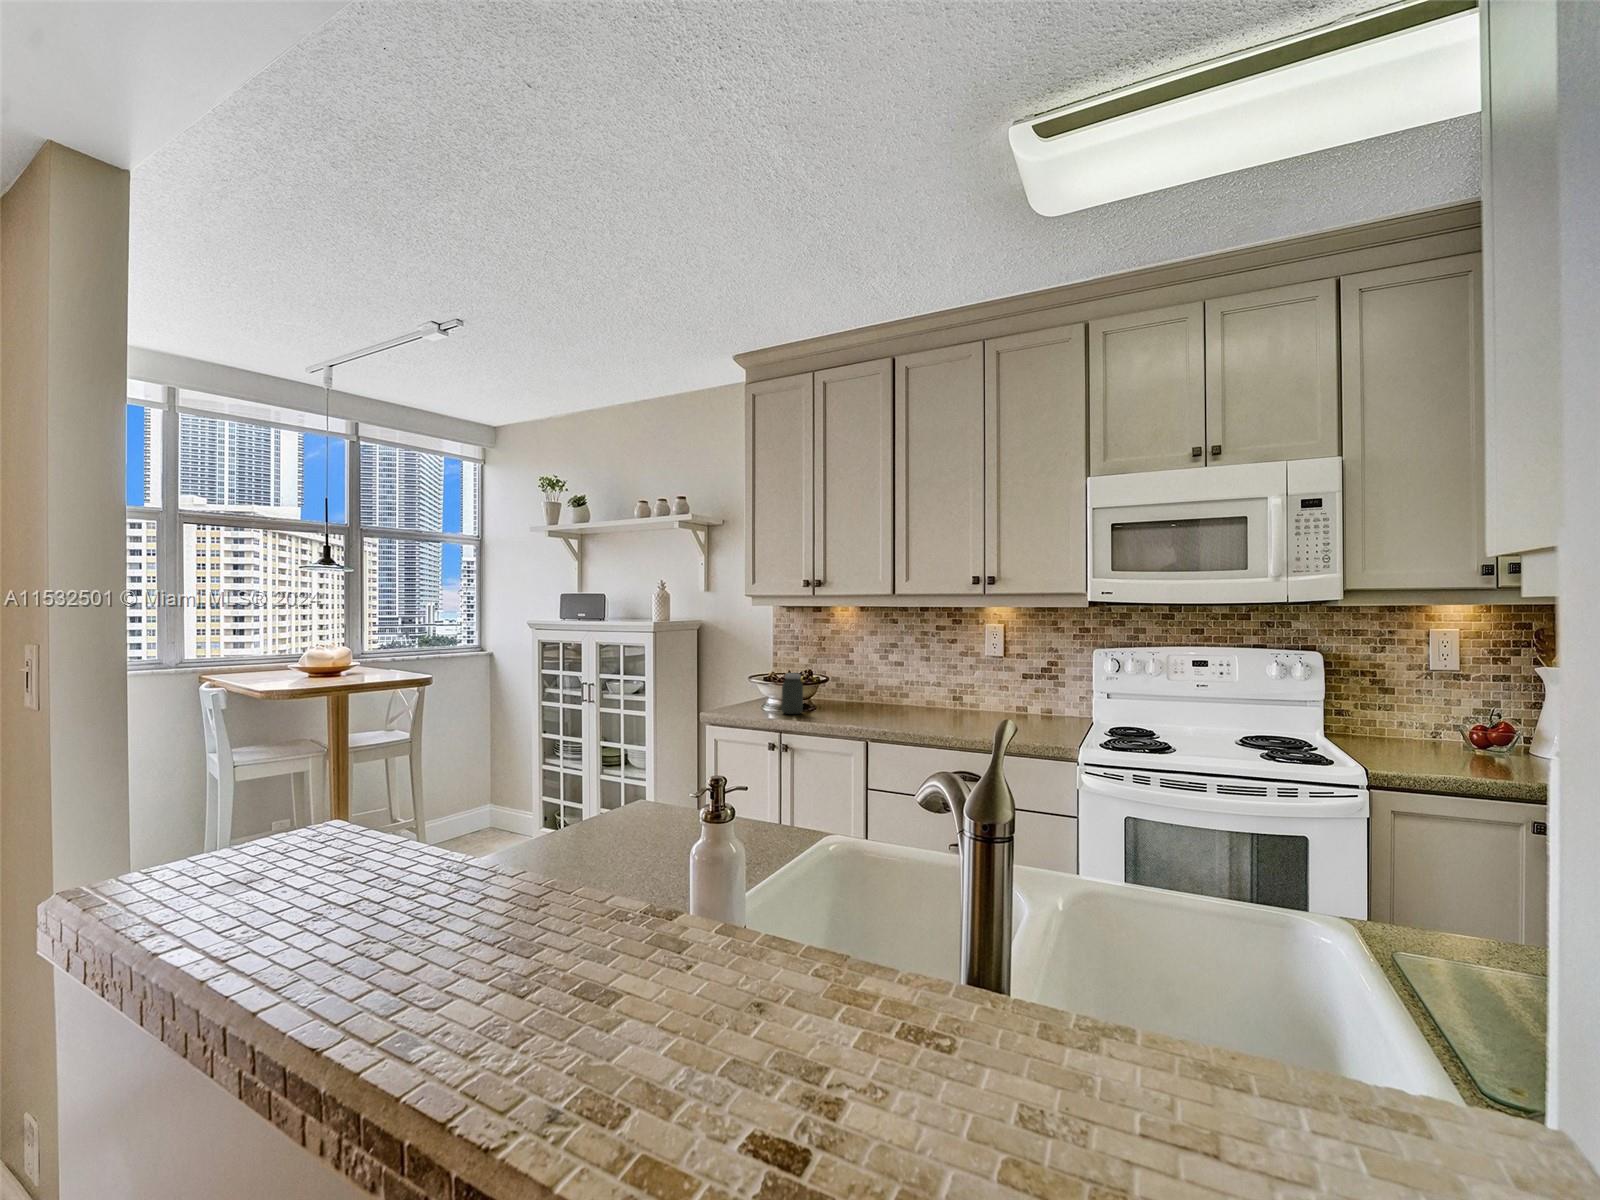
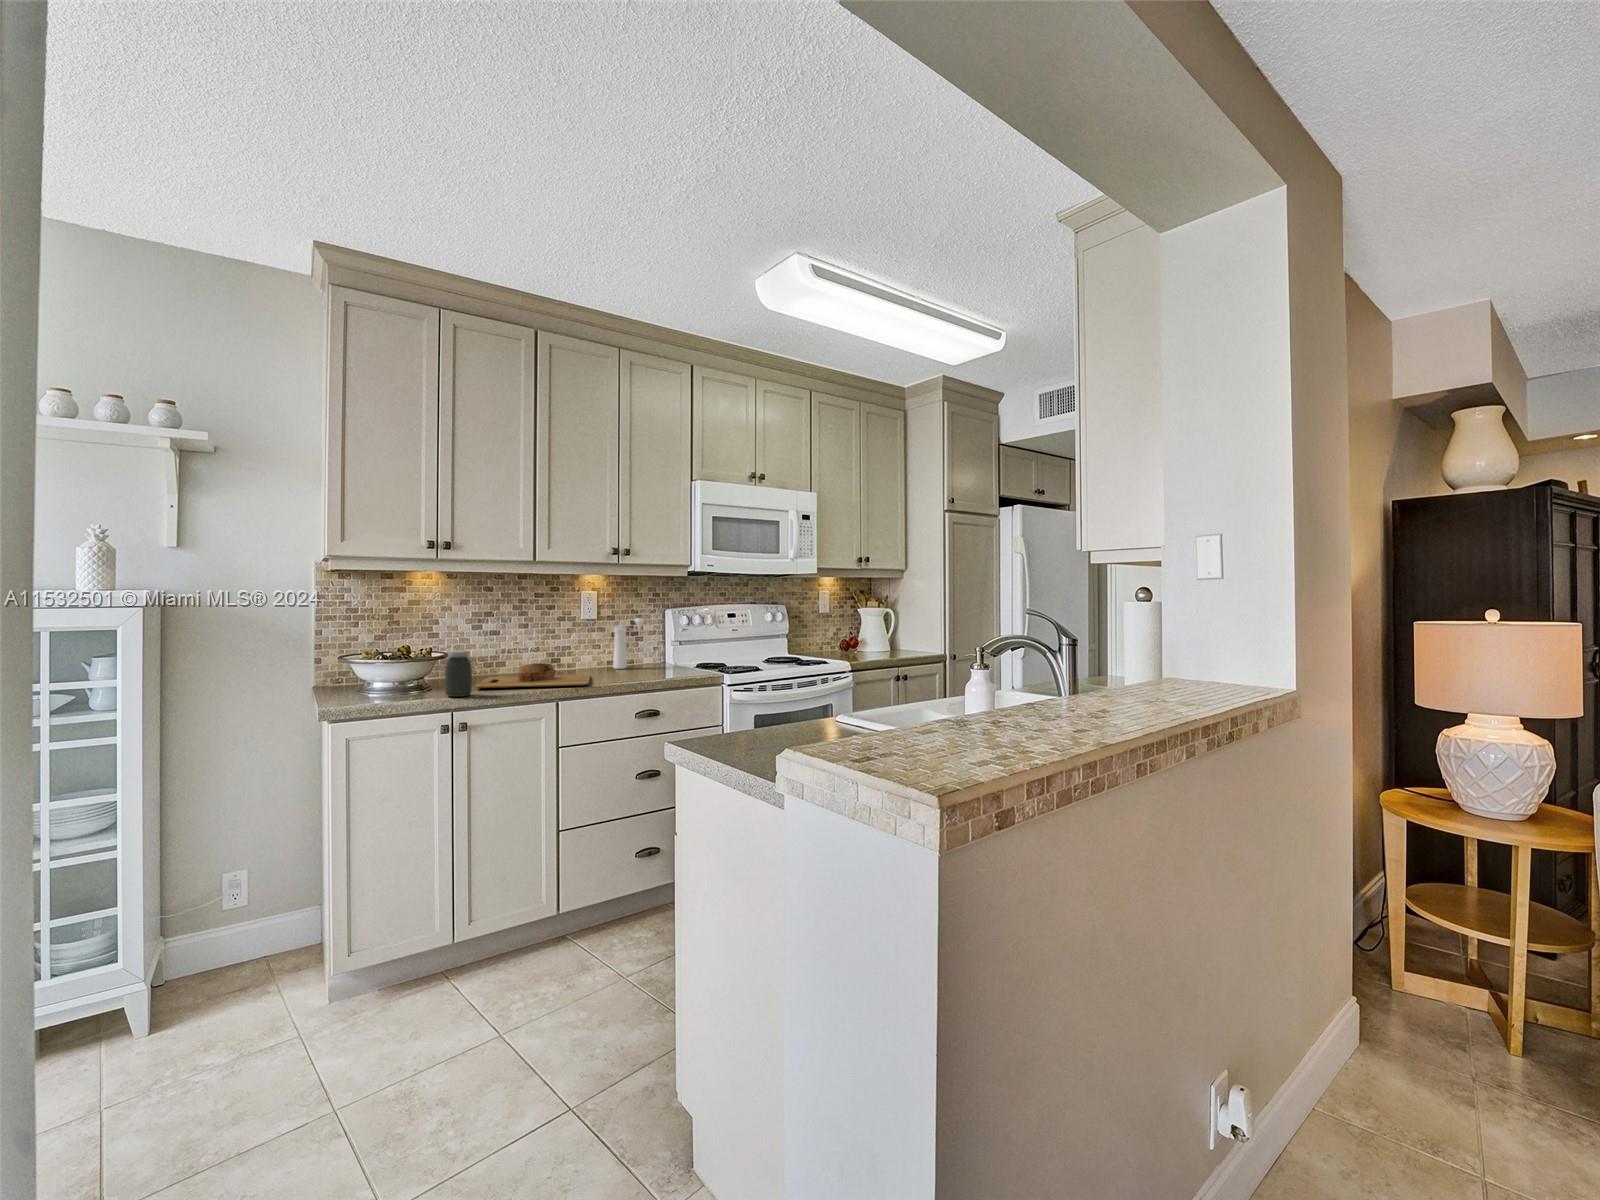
pepper mill: none [1005,658,1053,716] -> present [613,618,644,669]
cutting board: none [822,694,948,722] -> present [476,663,590,688]

